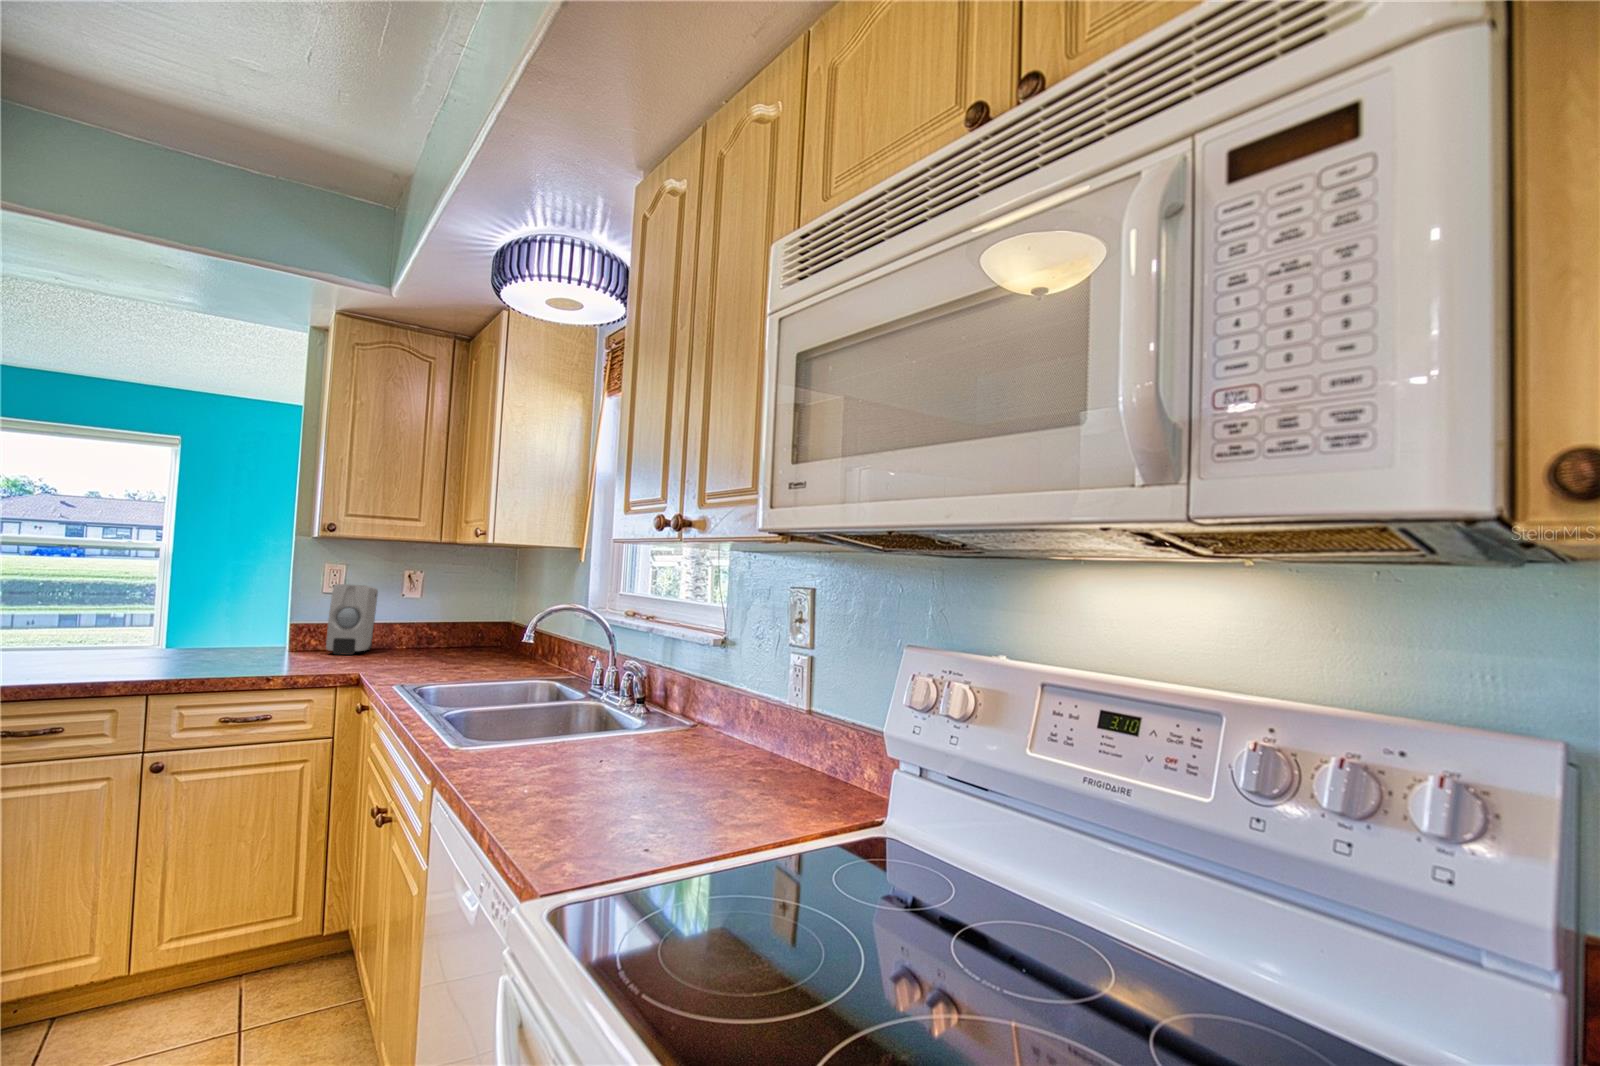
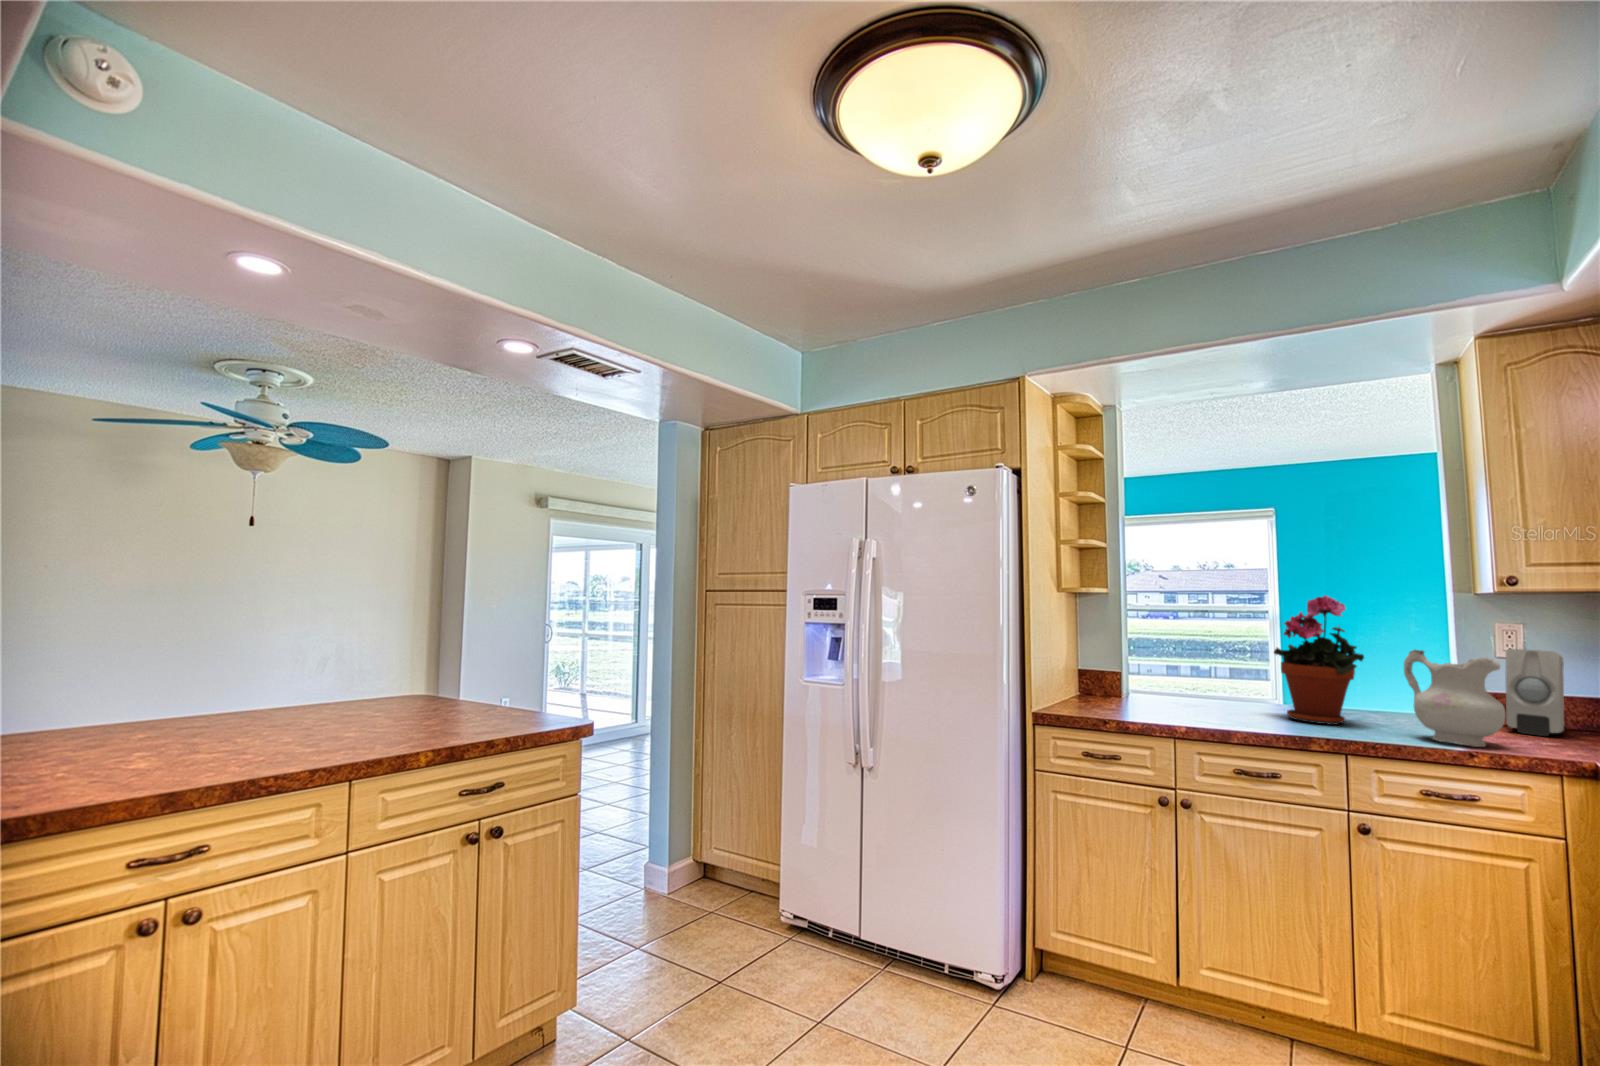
potted plant: none [100,533,198,668] -> present [1274,595,1364,725]
ceramic pitcher: none [229,587,307,672] -> present [1404,649,1505,747]

